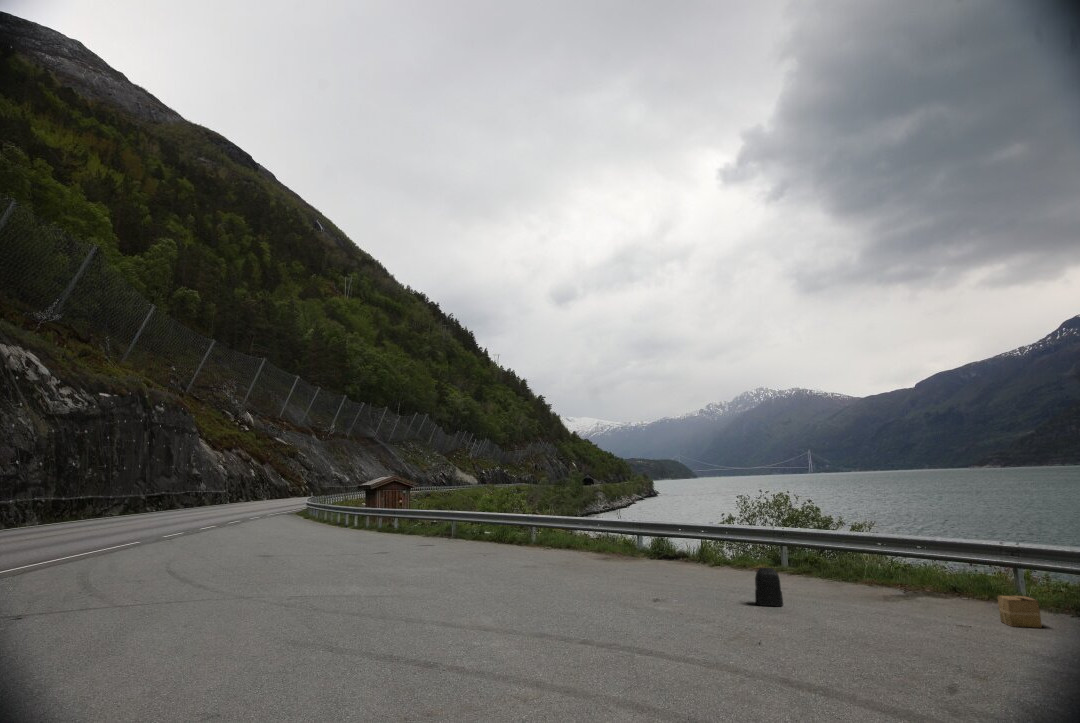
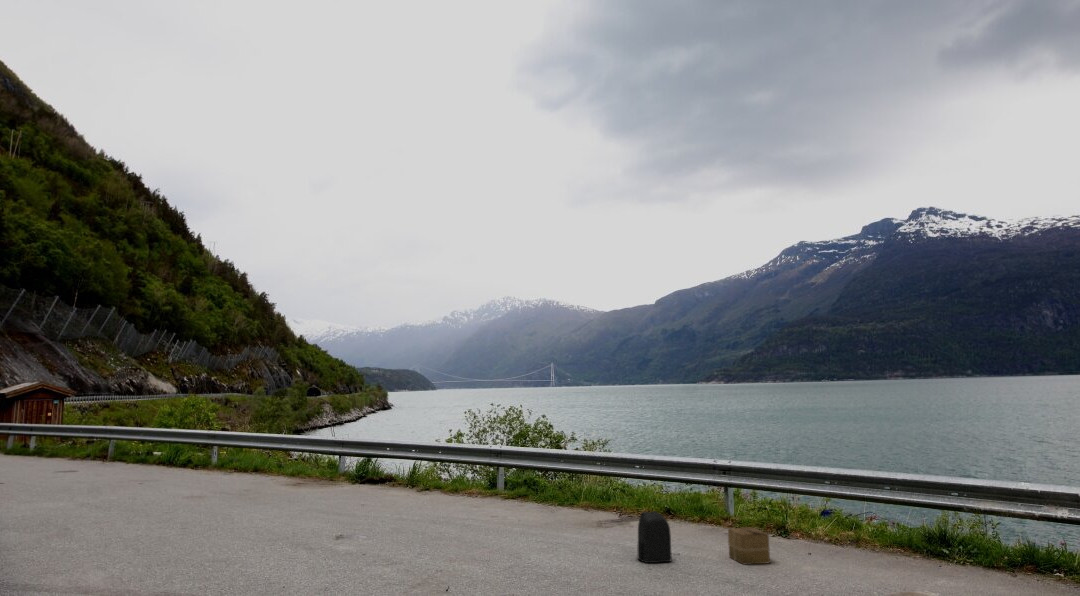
backpack: present [755,568,783,606] -> present [637,511,672,563]

